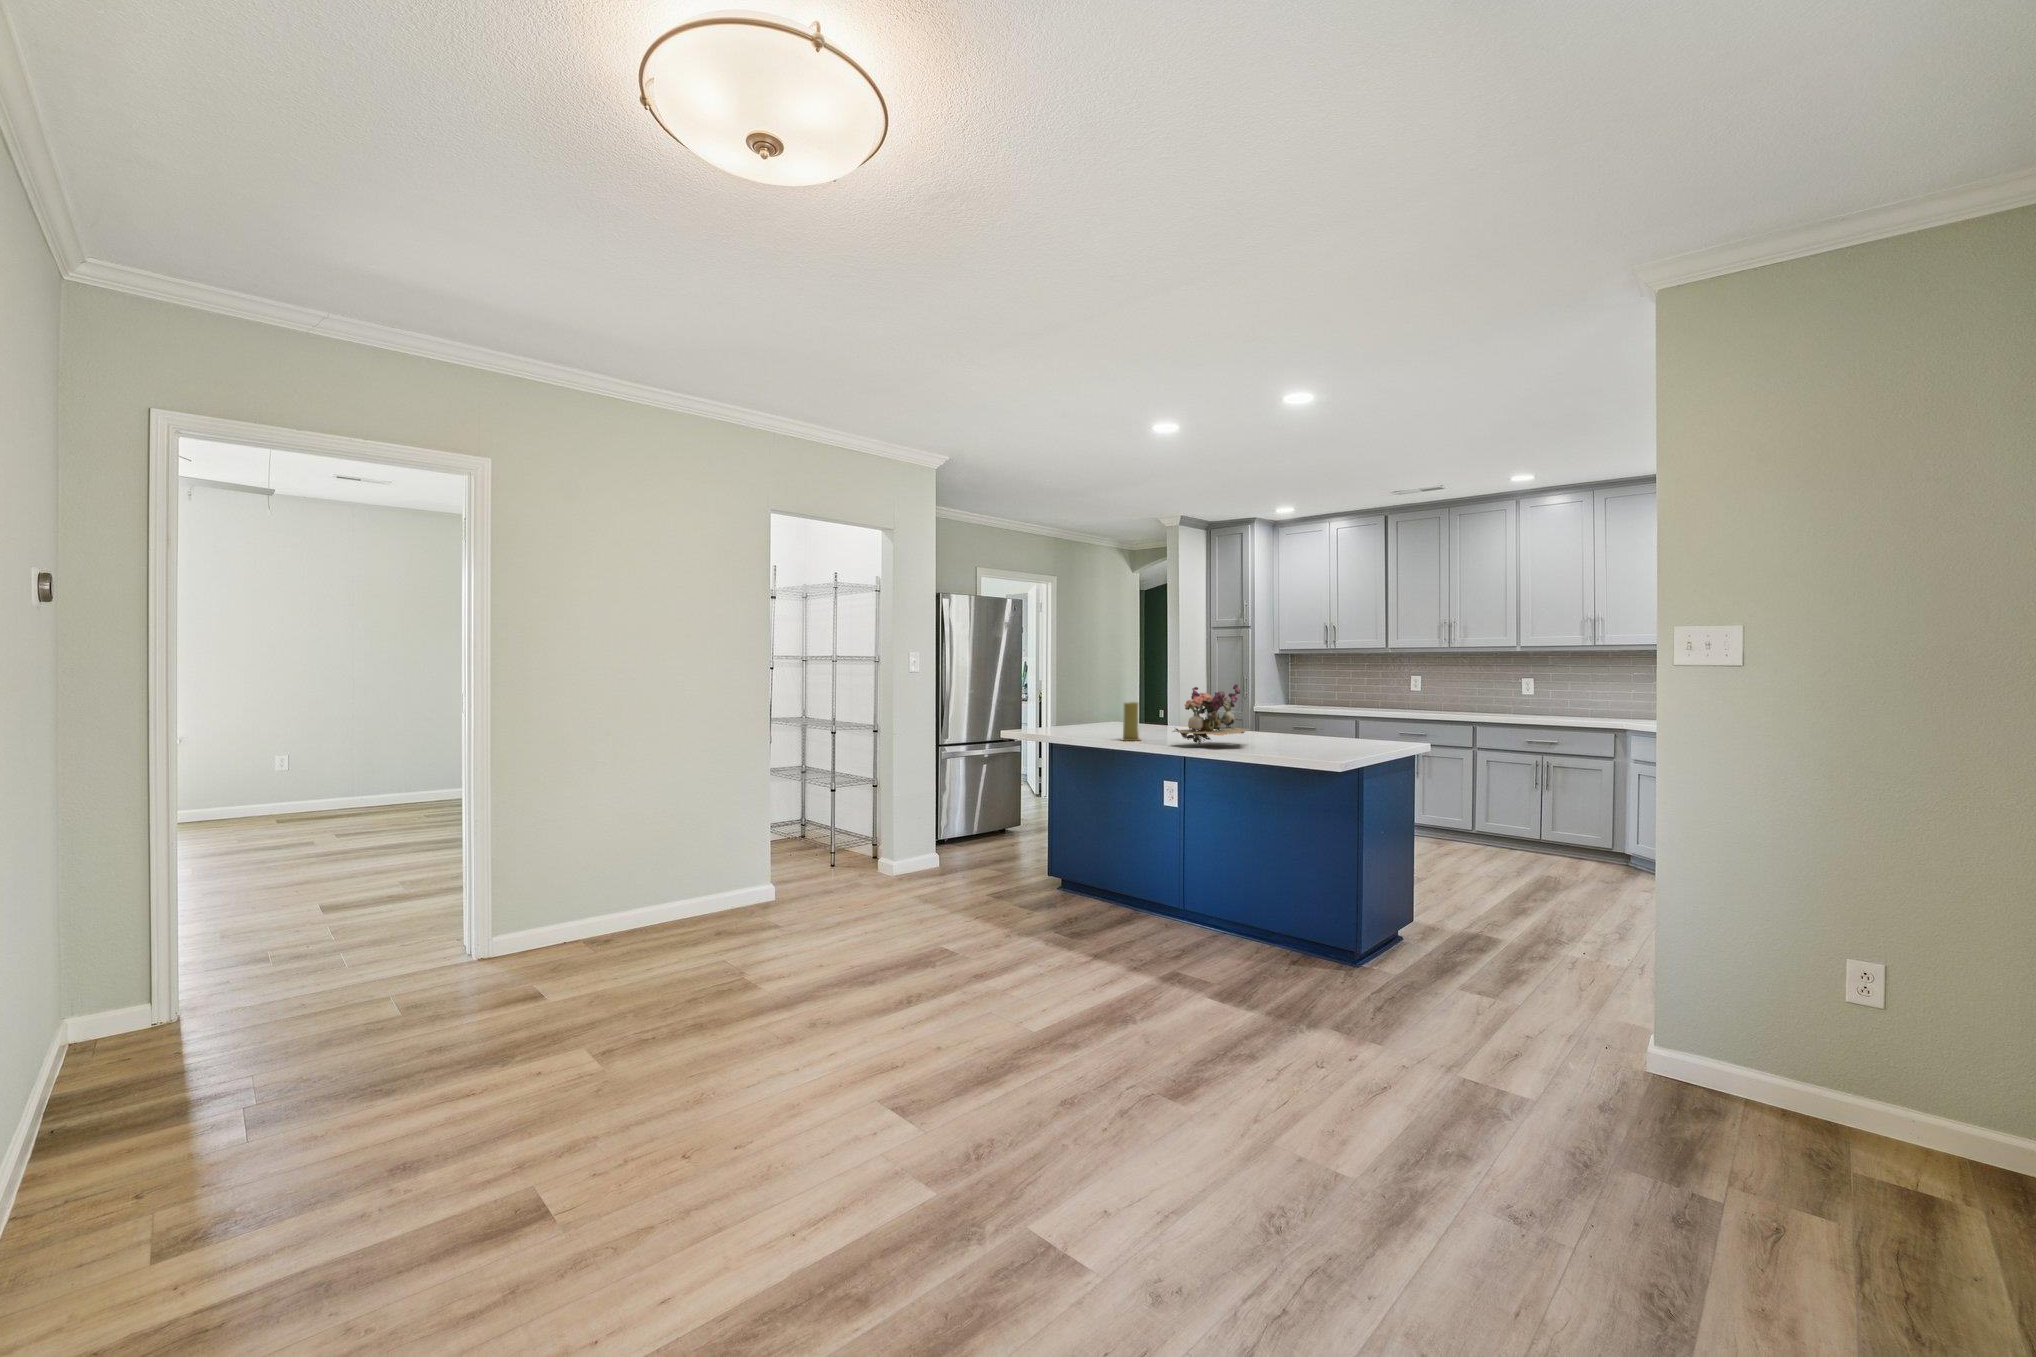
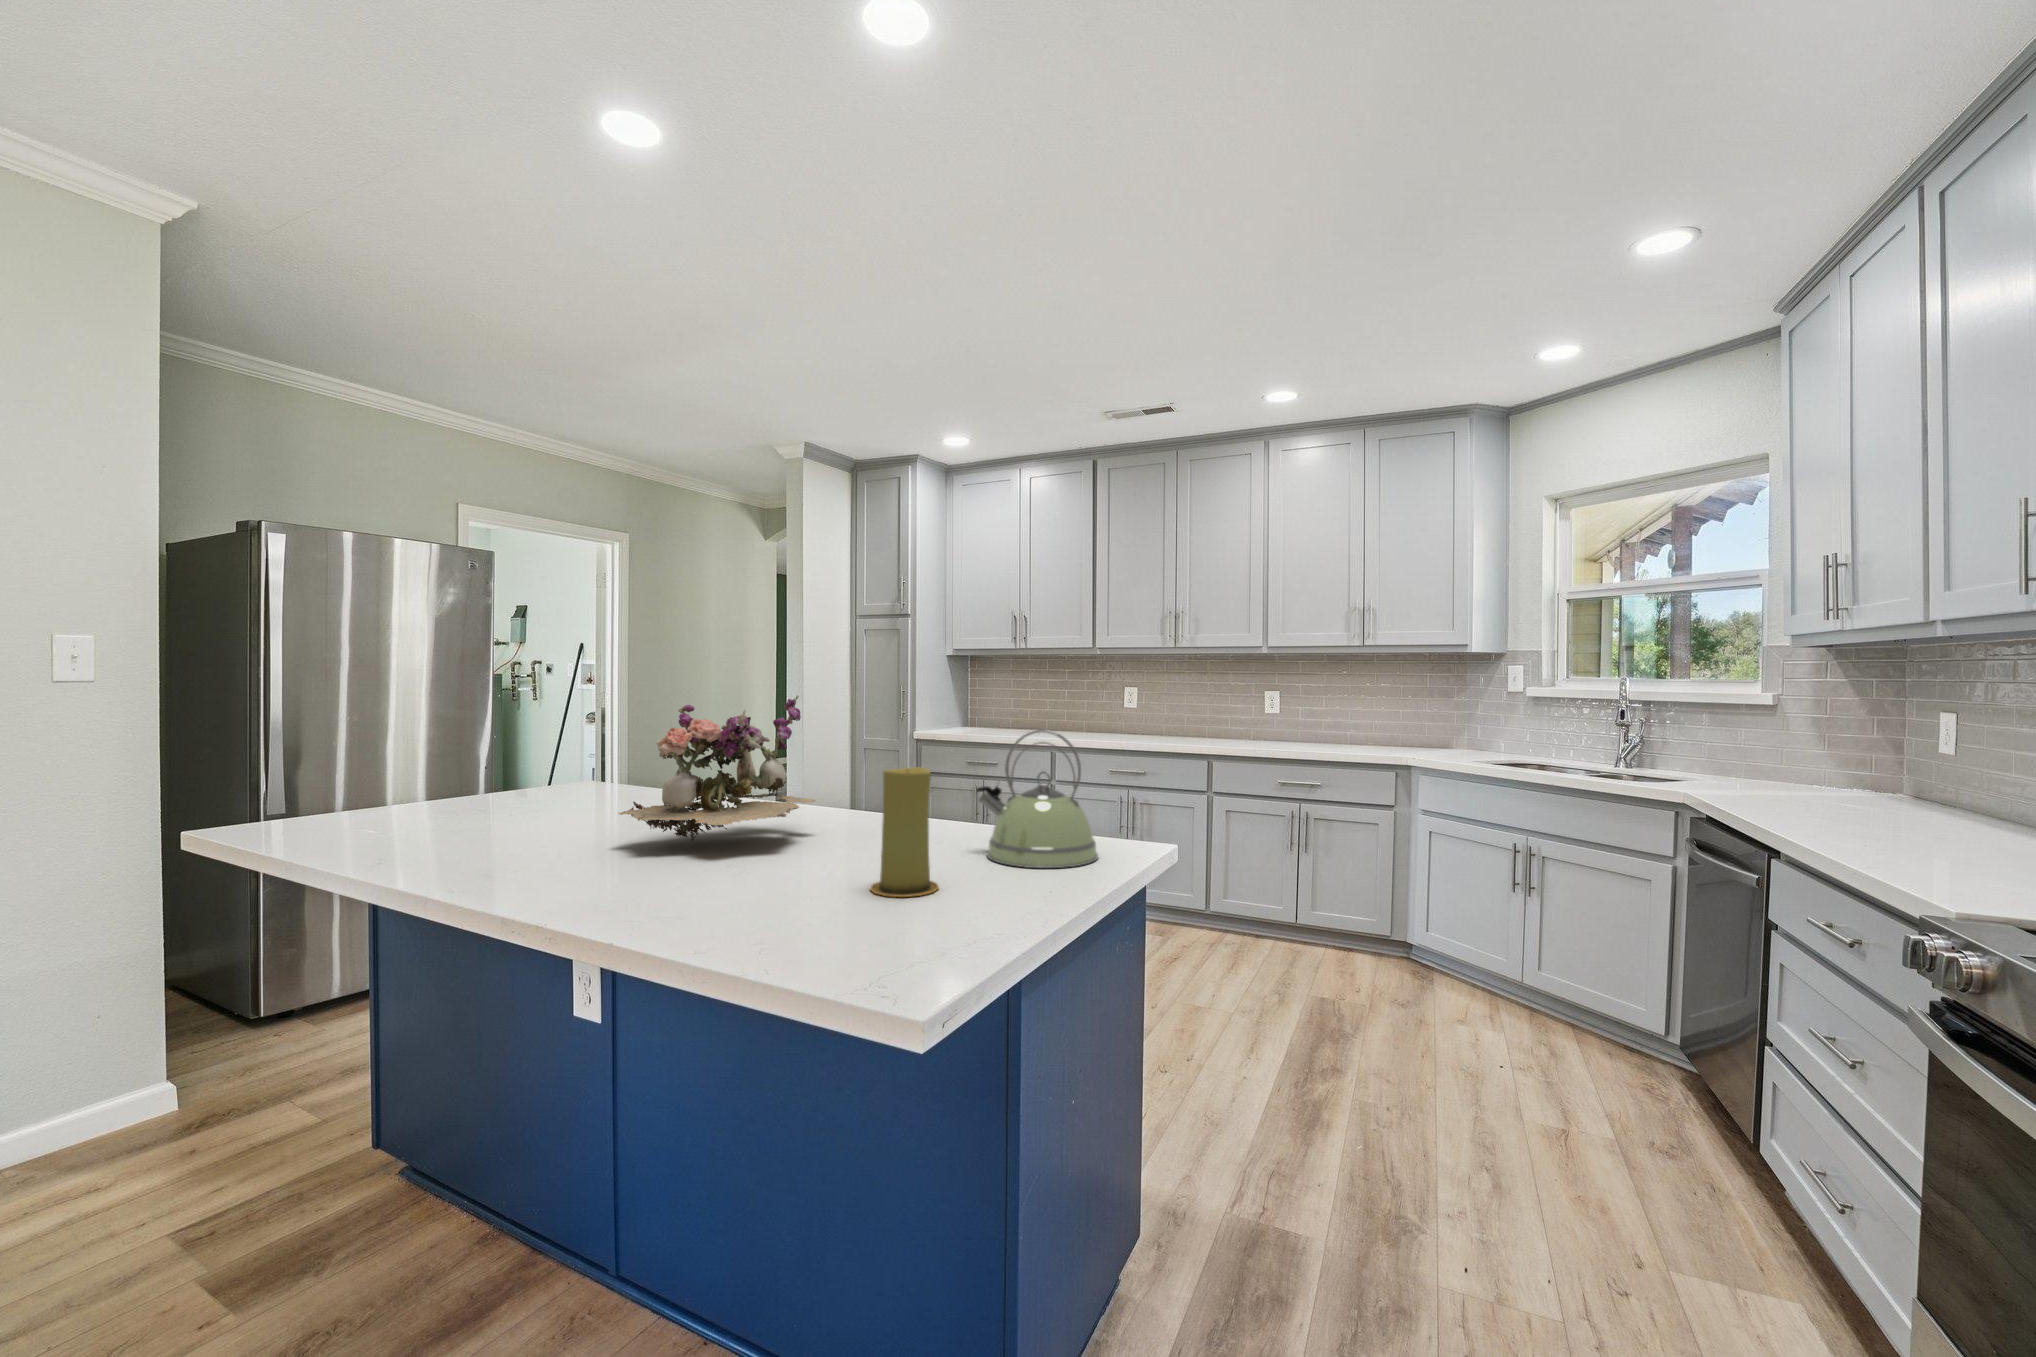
kettle: none [1328,697,1386,754] -> present [976,730,1098,868]
candle: present [1122,702,1140,741] -> present [870,767,939,897]

